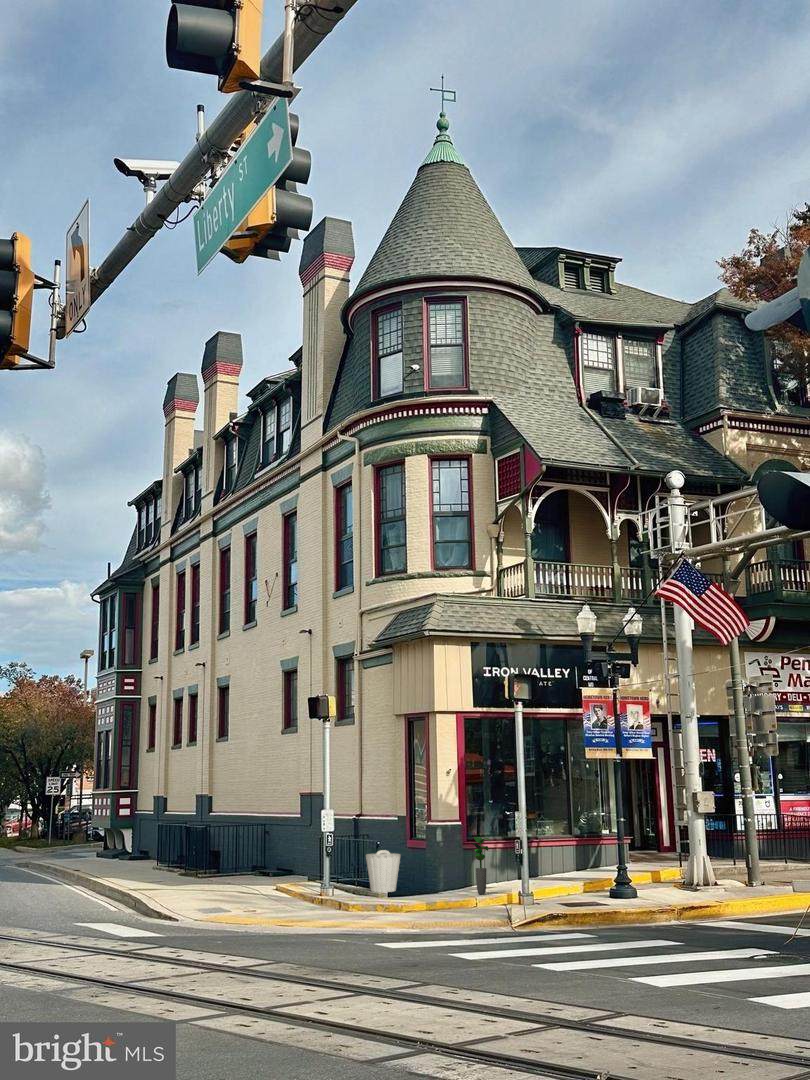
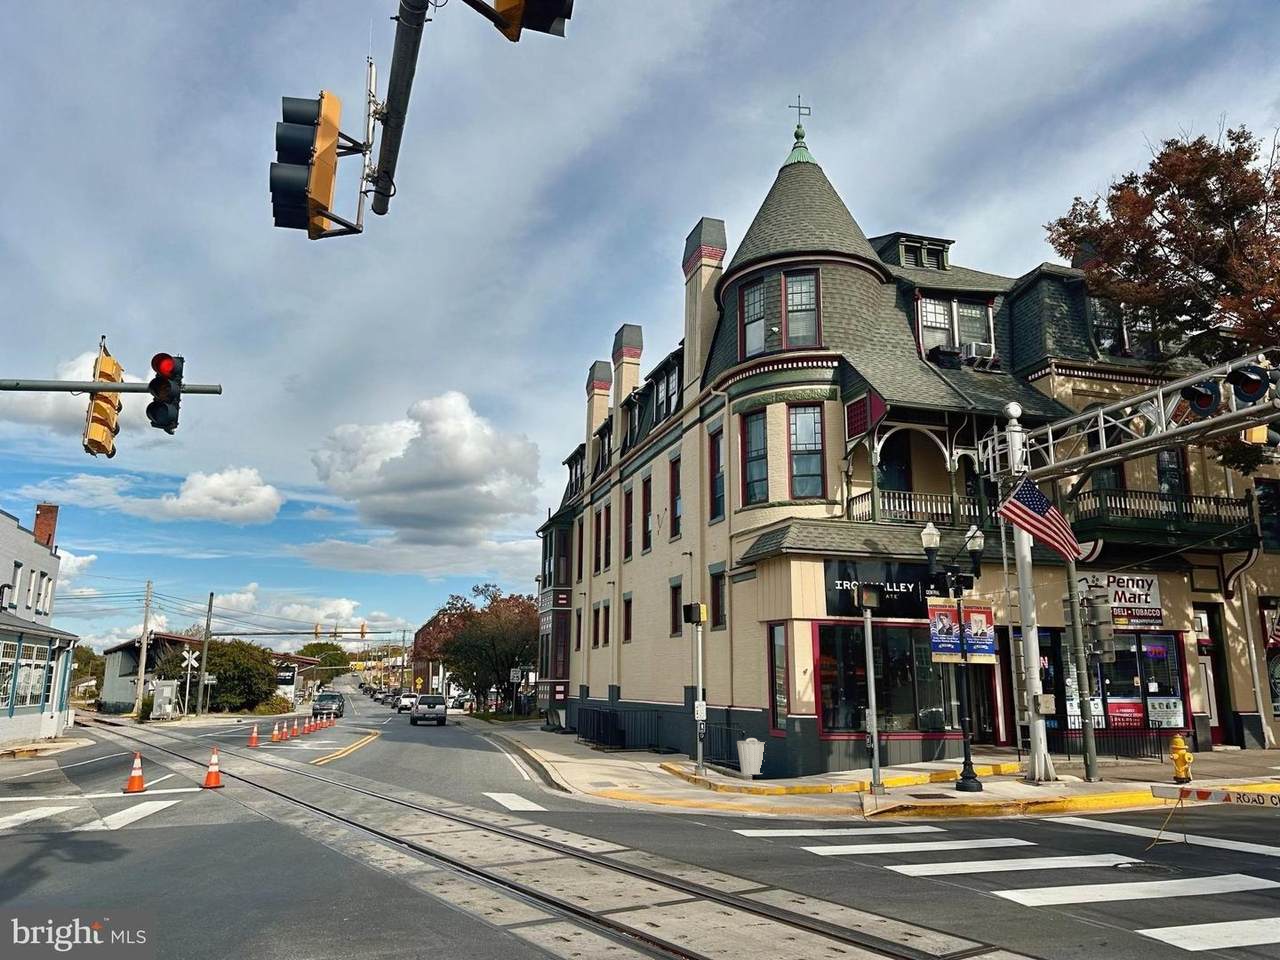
potted plant: present [472,837,490,895] -> none [825,729,847,780]

